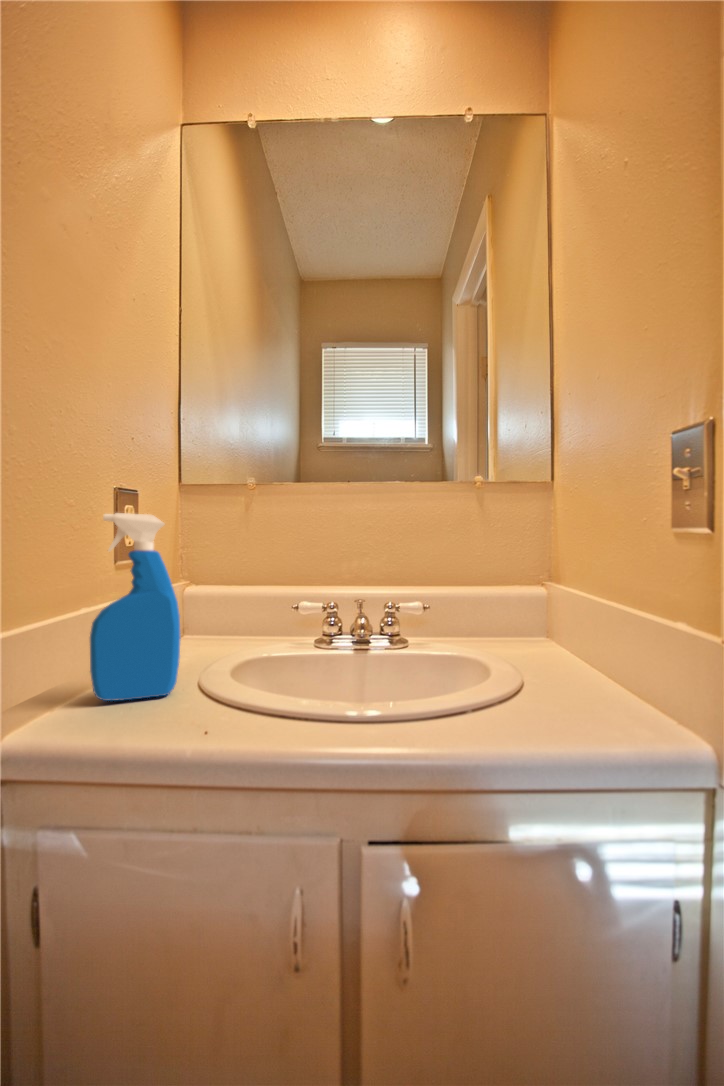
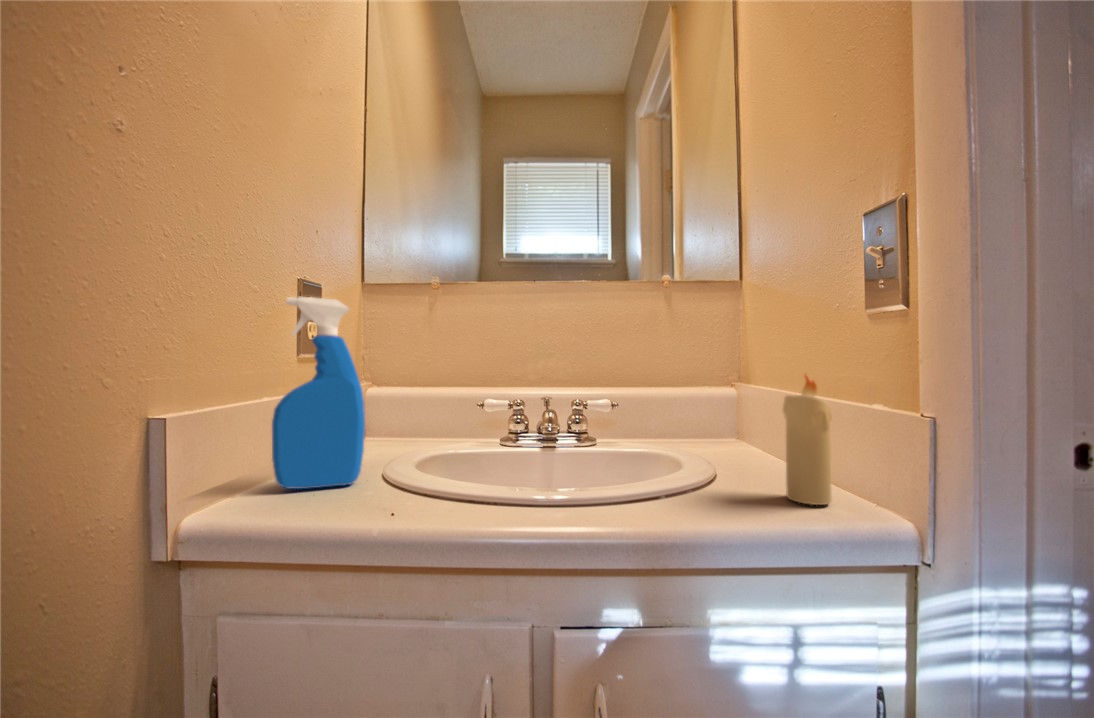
candle: none [588,592,635,723] -> present [783,374,832,505]

